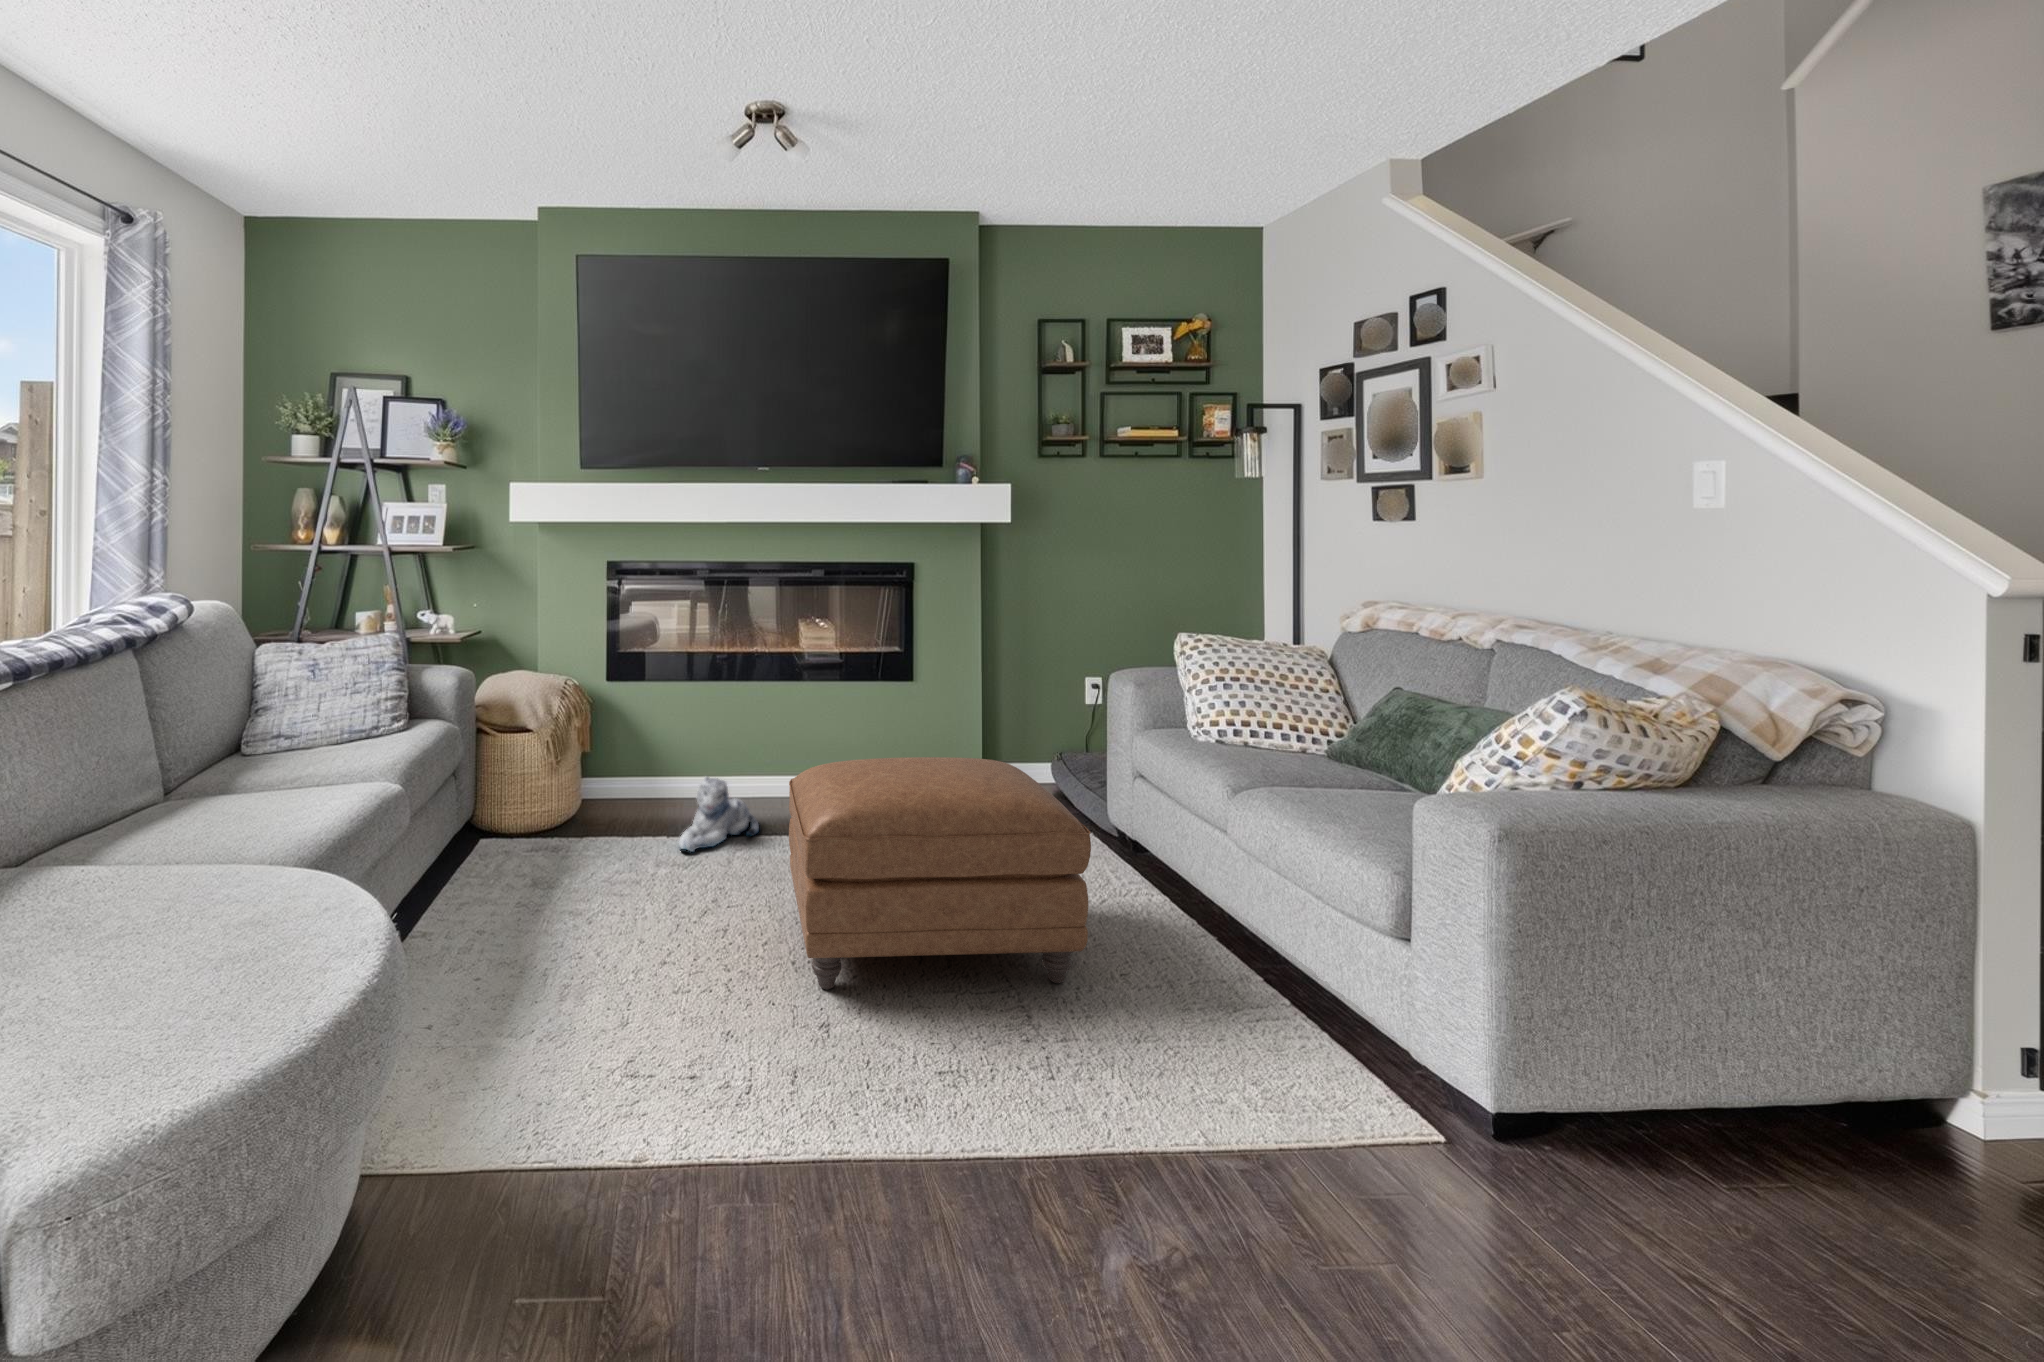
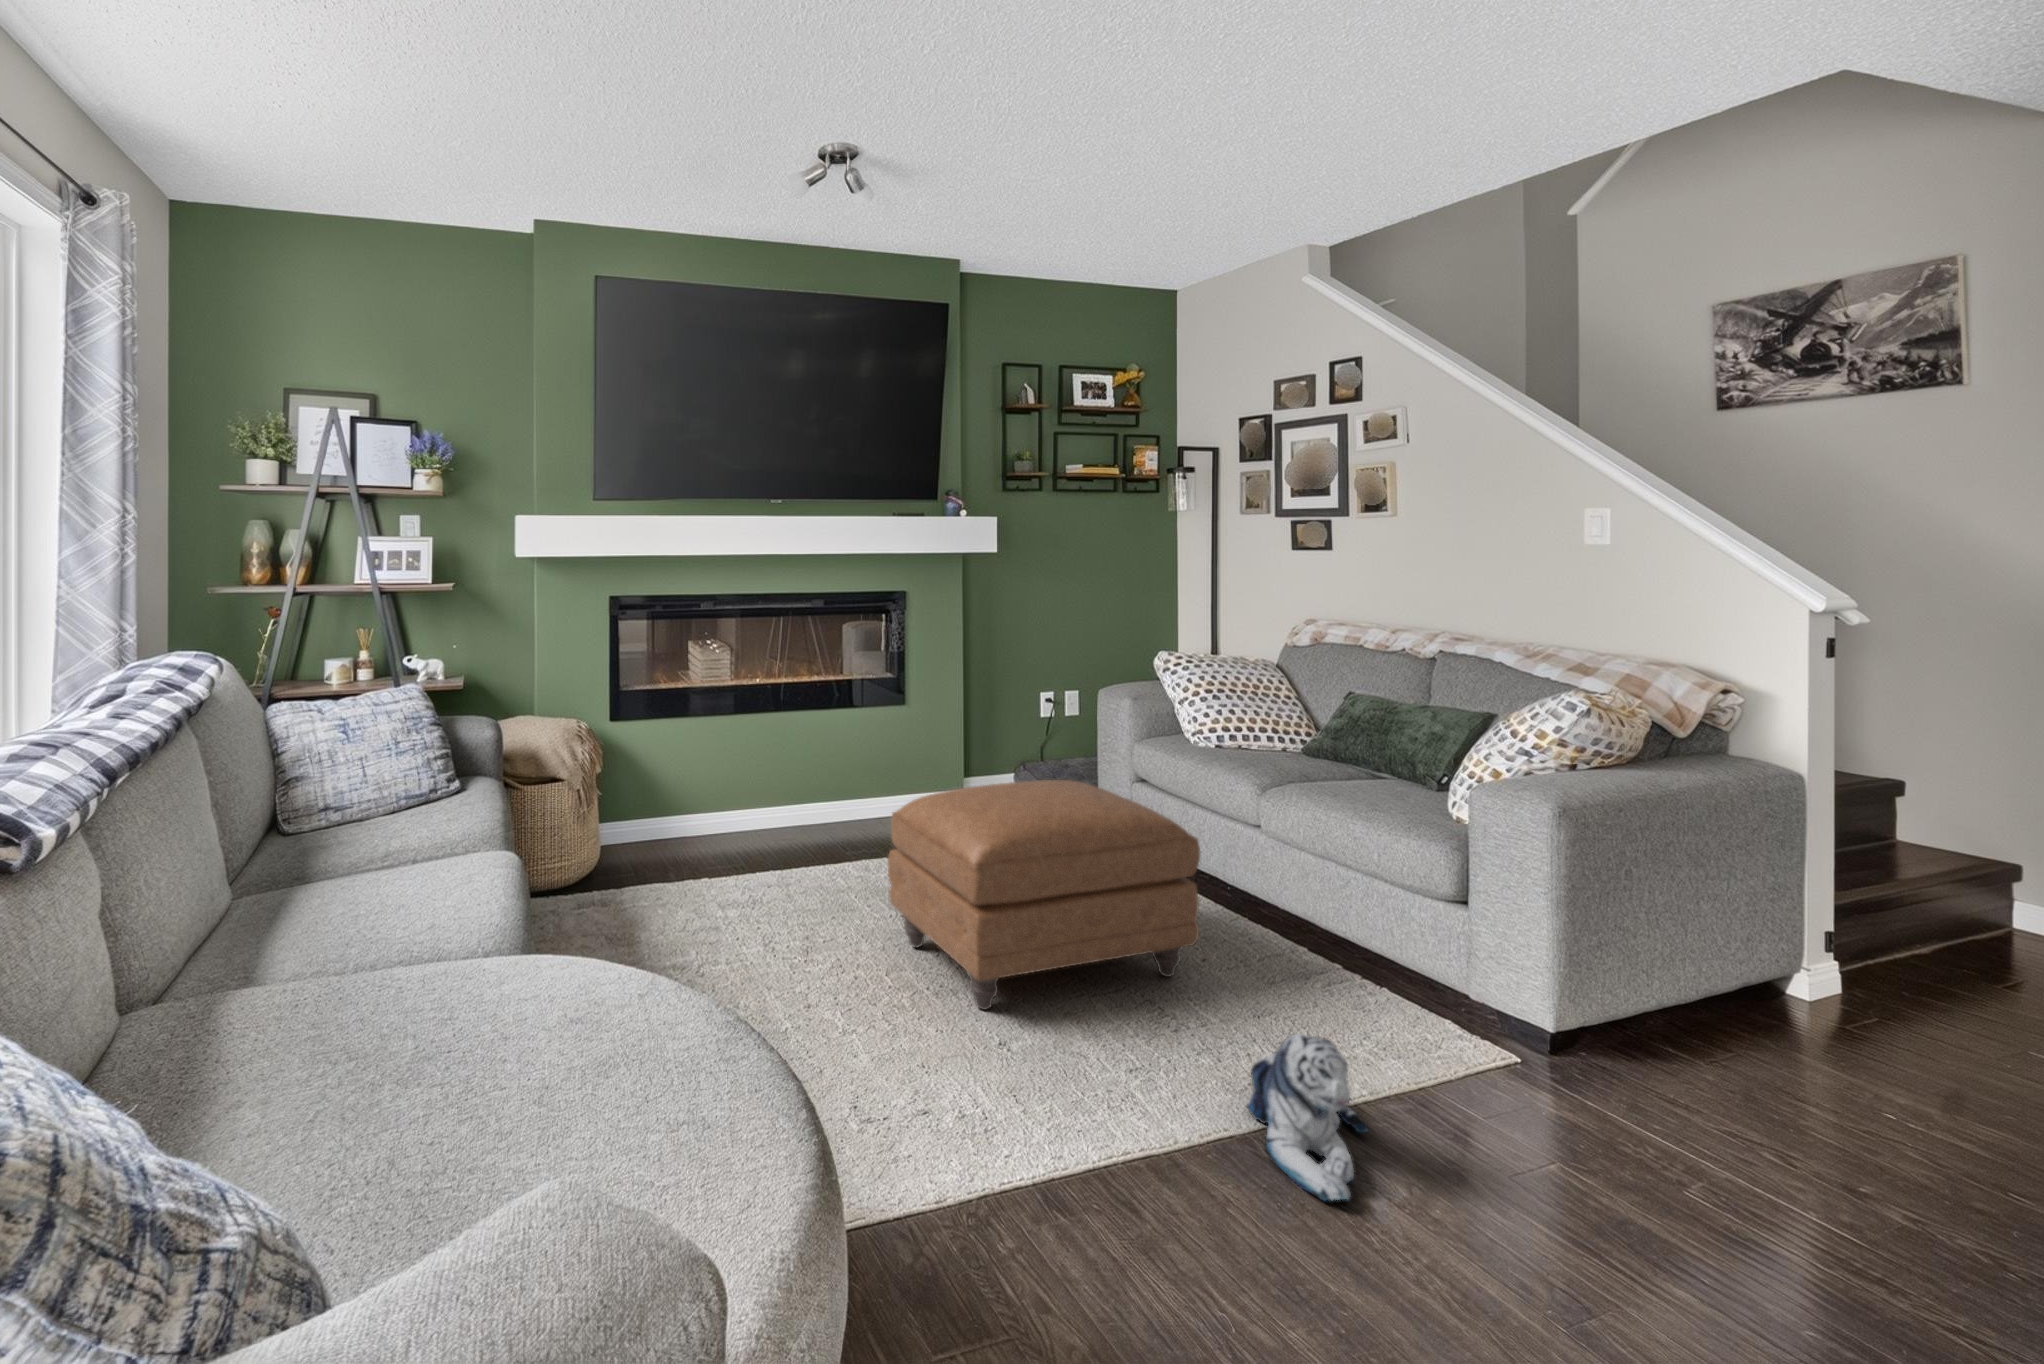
plush toy: present [679,777,759,852] -> present [1247,1034,1368,1201]

